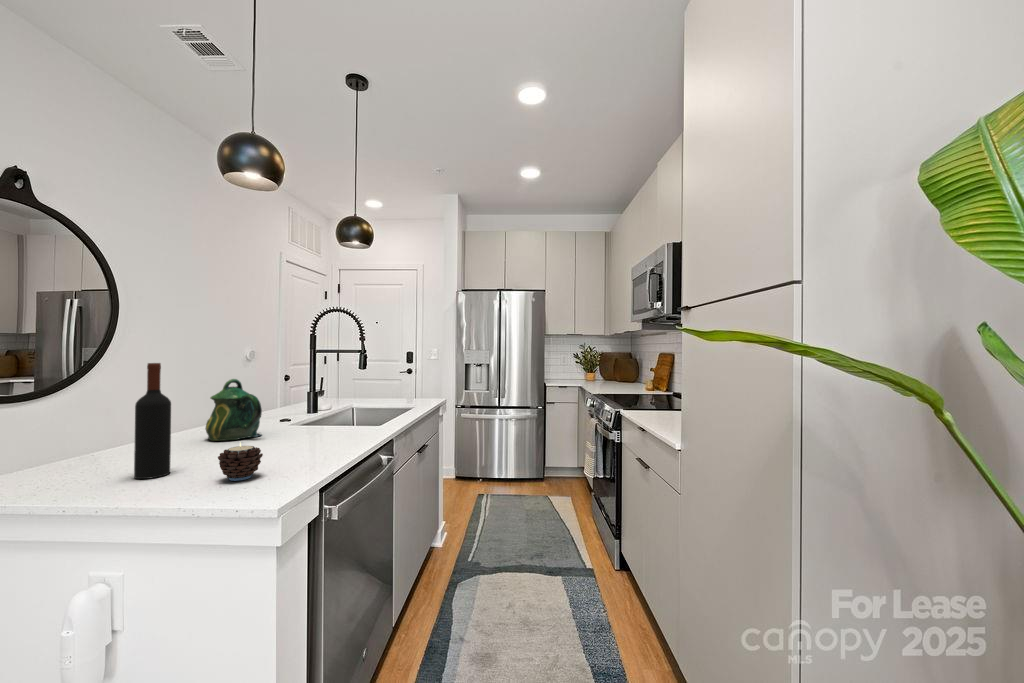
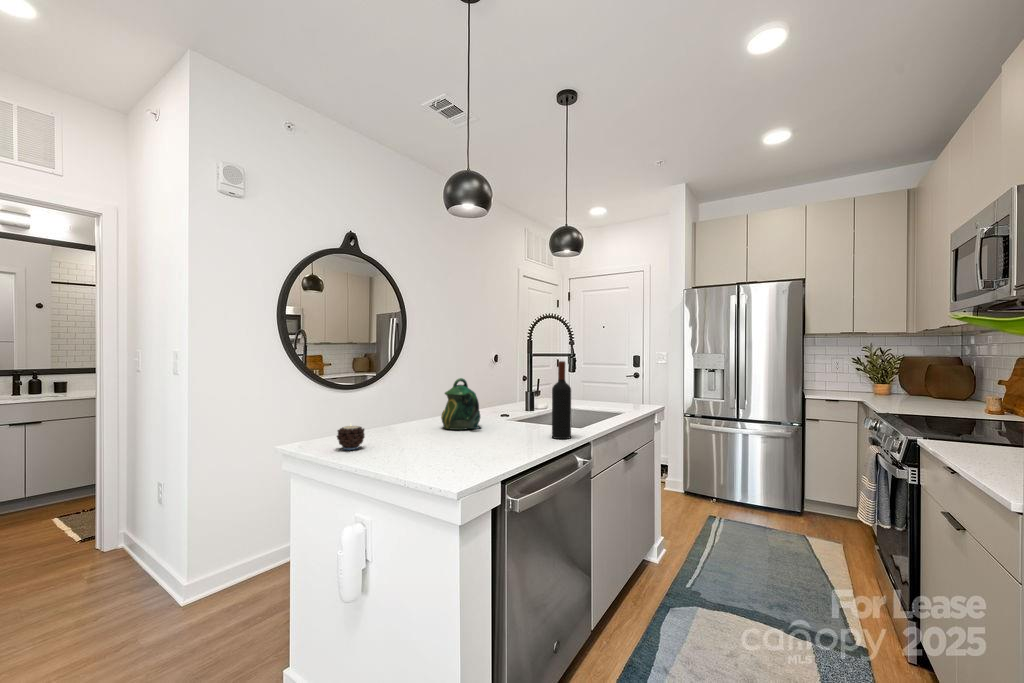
wine bottle: present [134,363,171,479] -> present [552,361,571,439]
candle: present [218,443,263,481] -> present [337,425,365,450]

